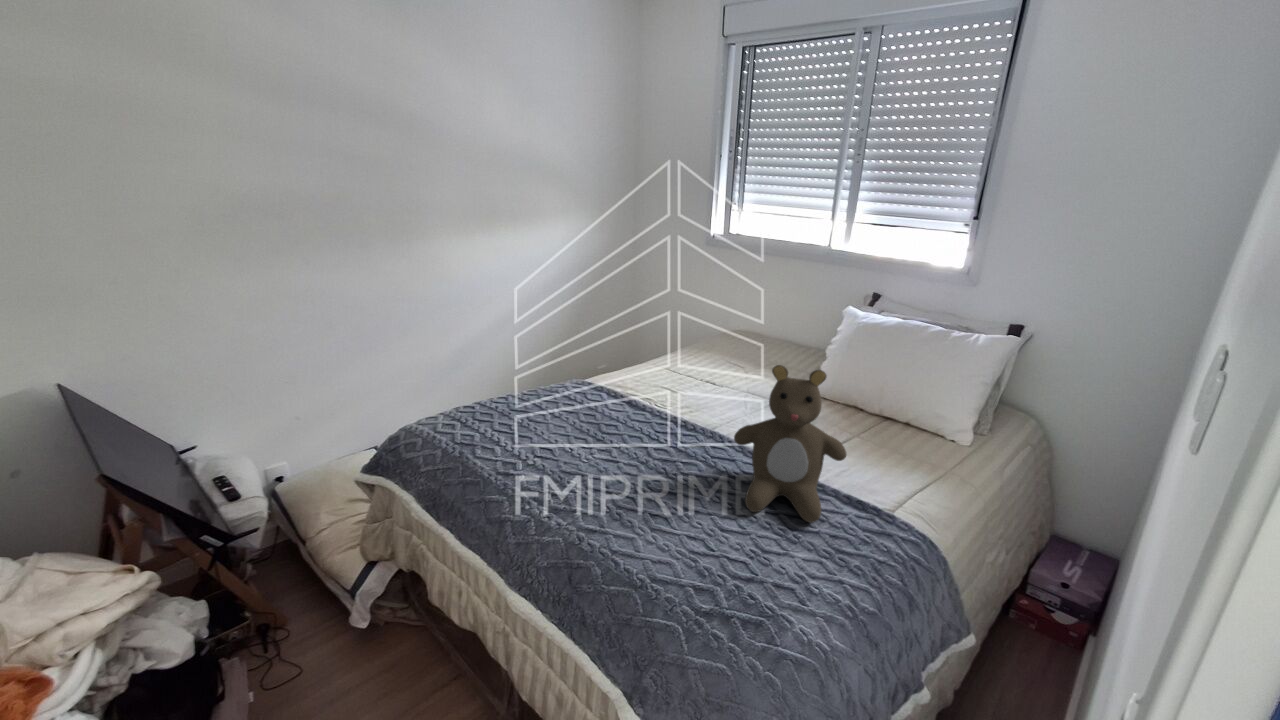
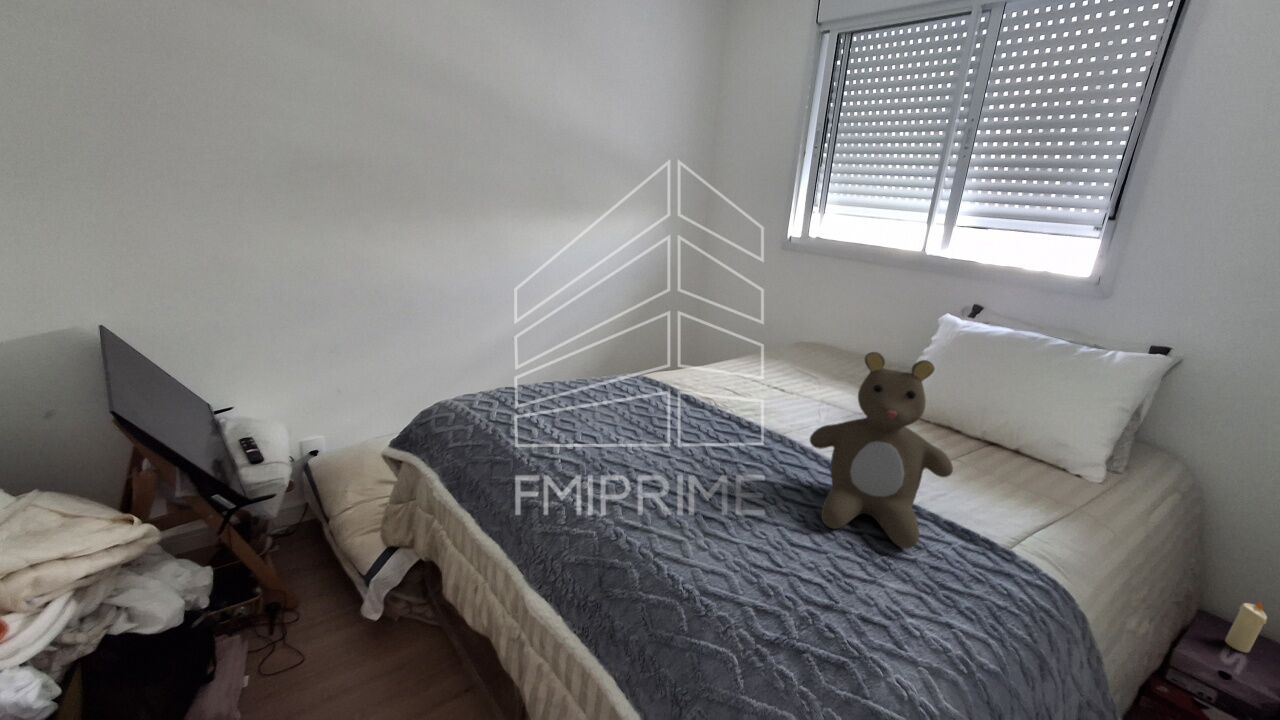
candle: none [1067,523,1095,564] -> present [1225,601,1267,653]

